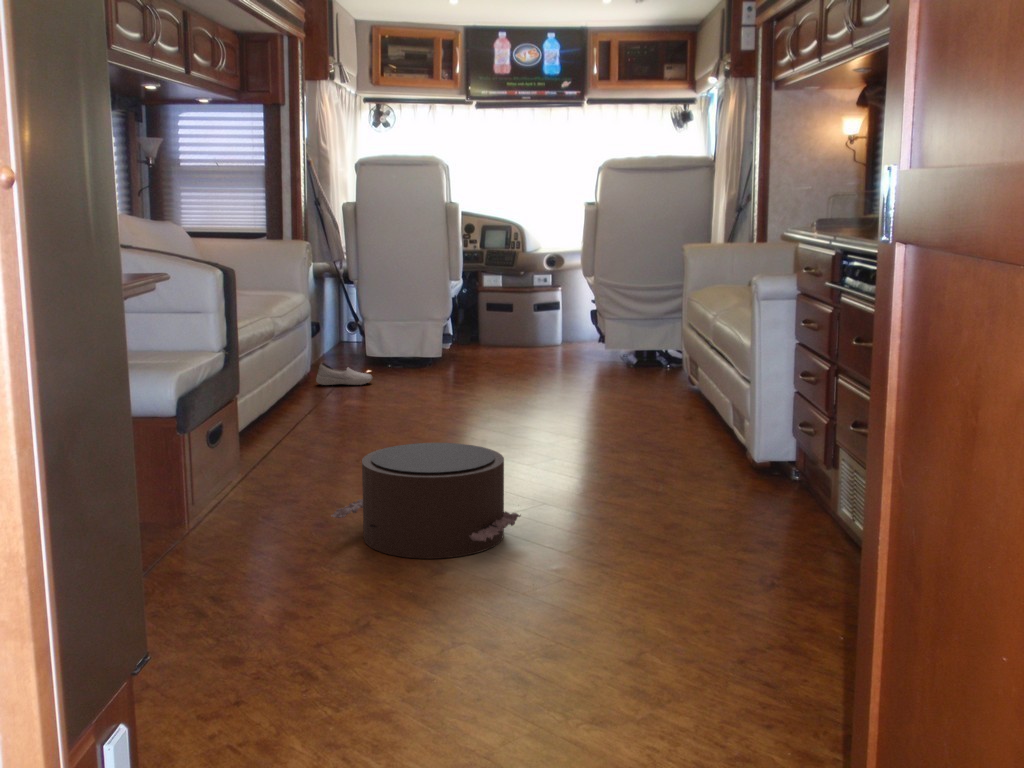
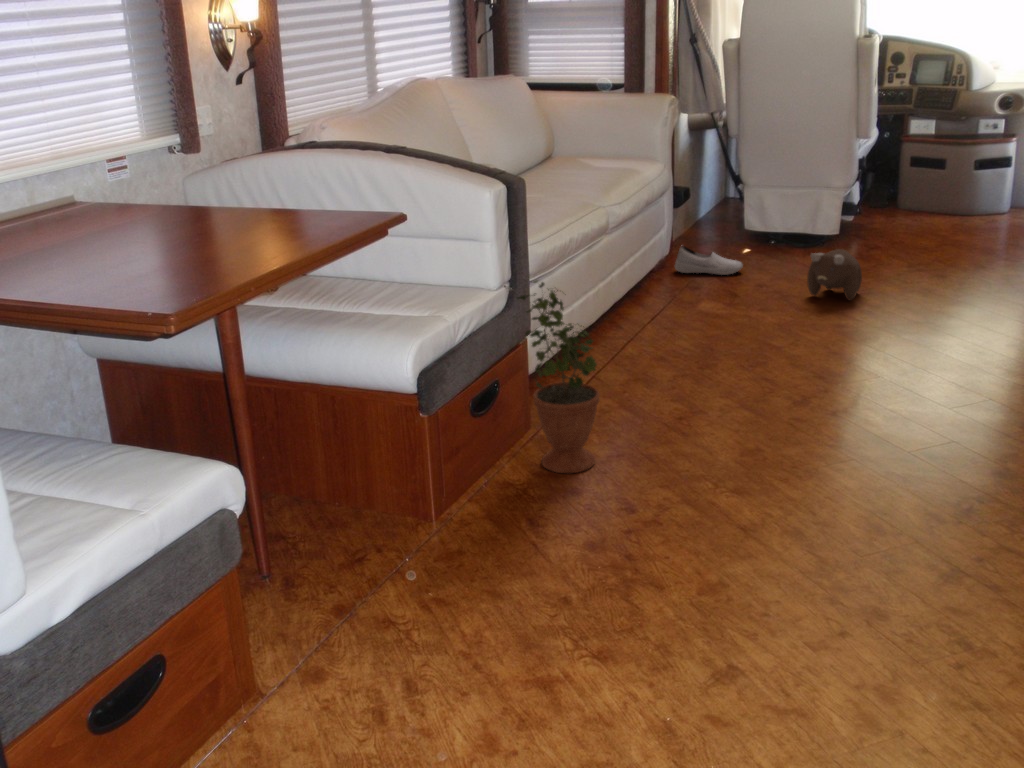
potted plant: none [234,342,303,492] -> present [517,281,599,473]
plush toy: none [427,356,467,395] -> present [807,249,862,300]
pouf: present [331,443,521,559] -> none [595,458,876,668]

